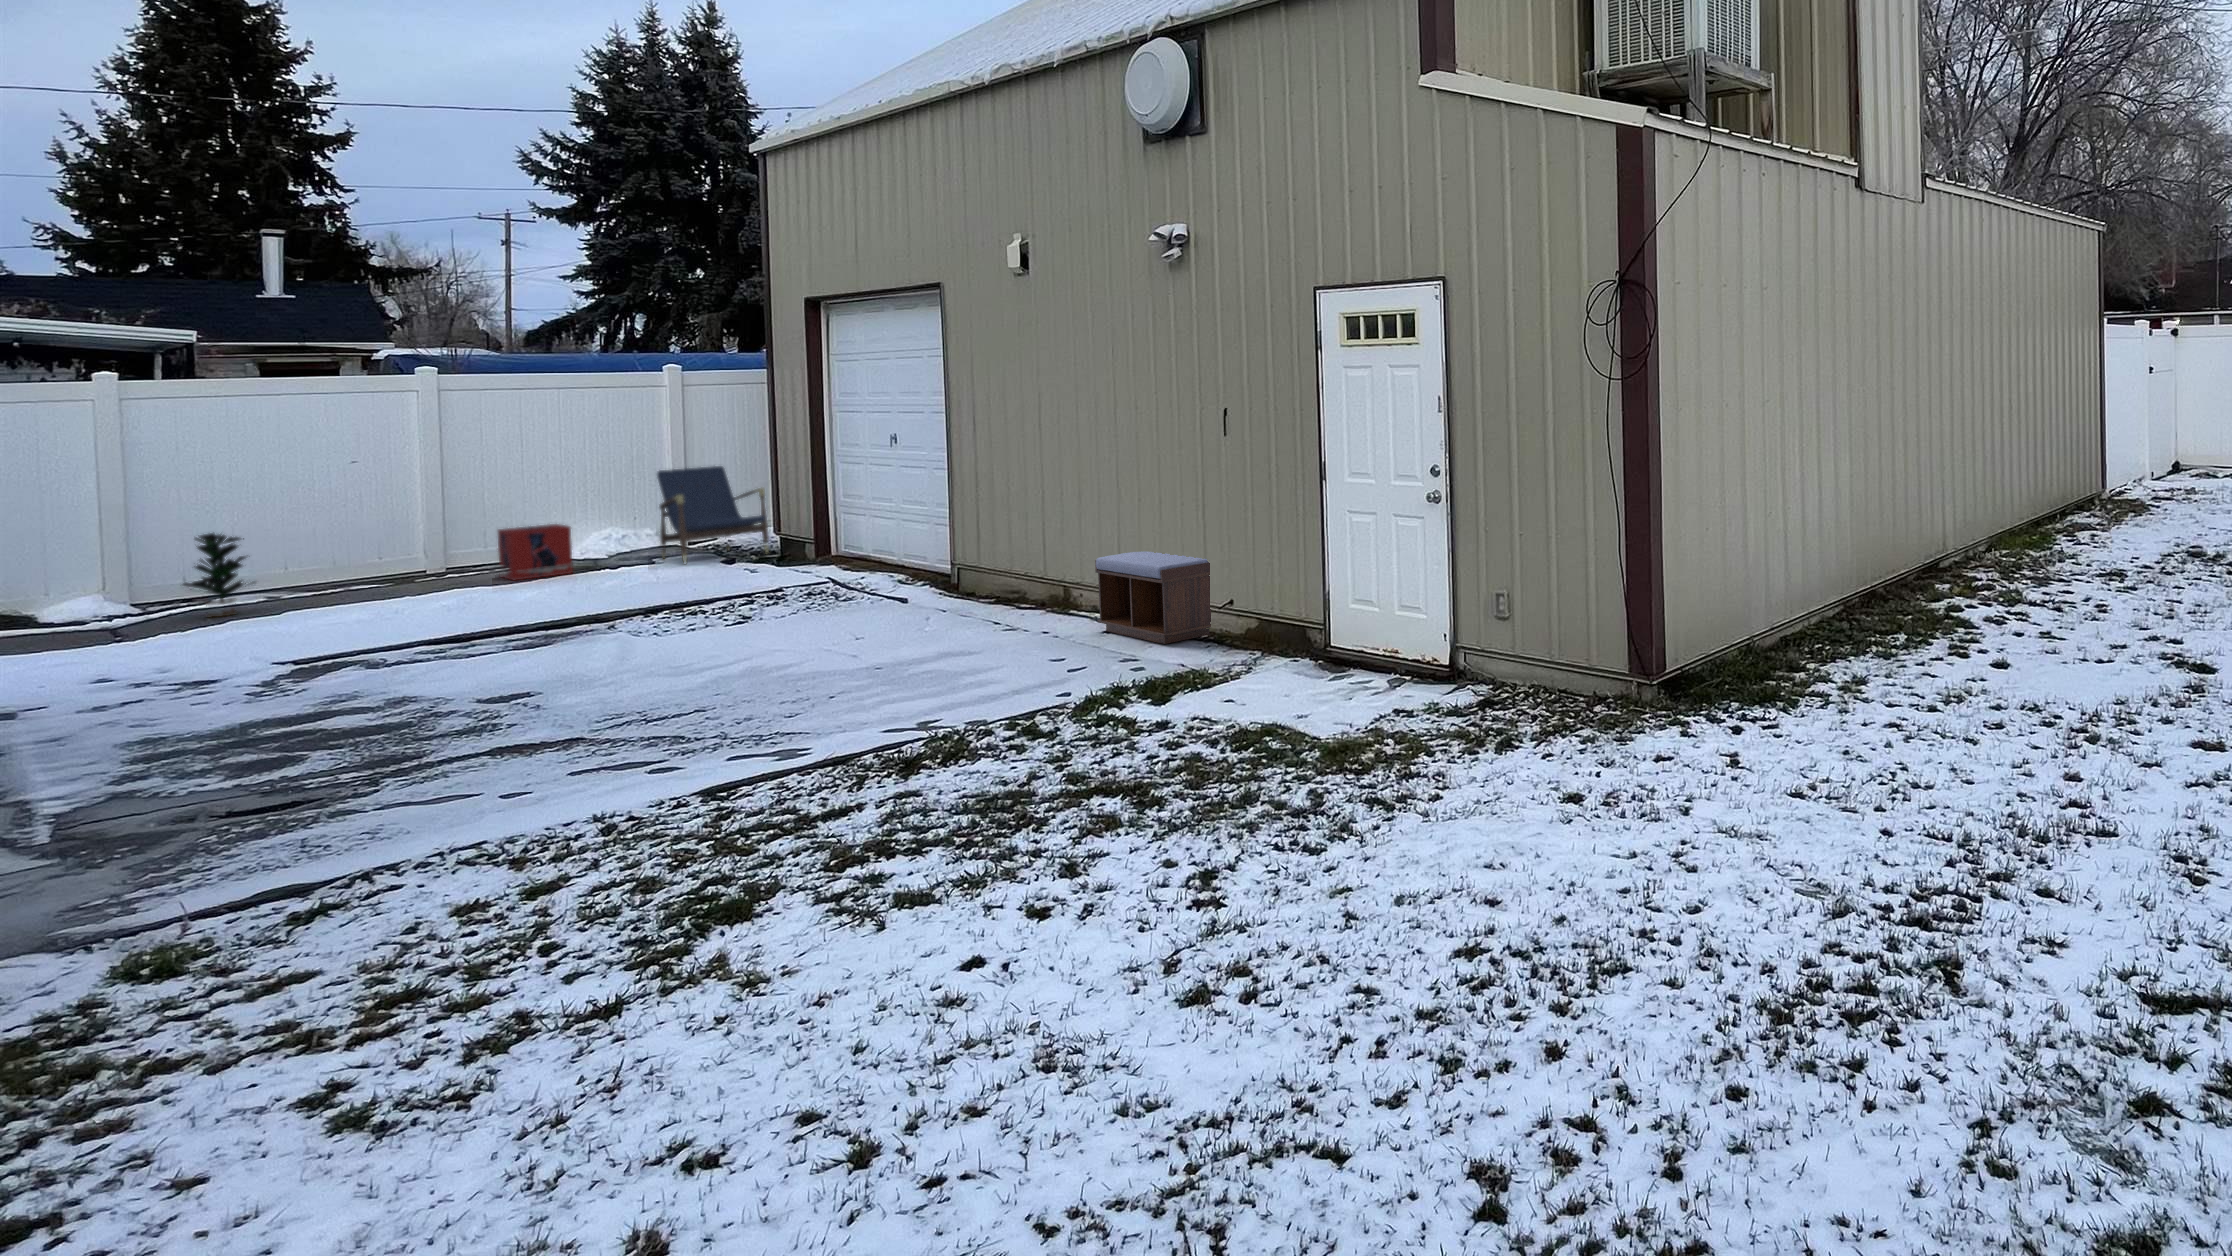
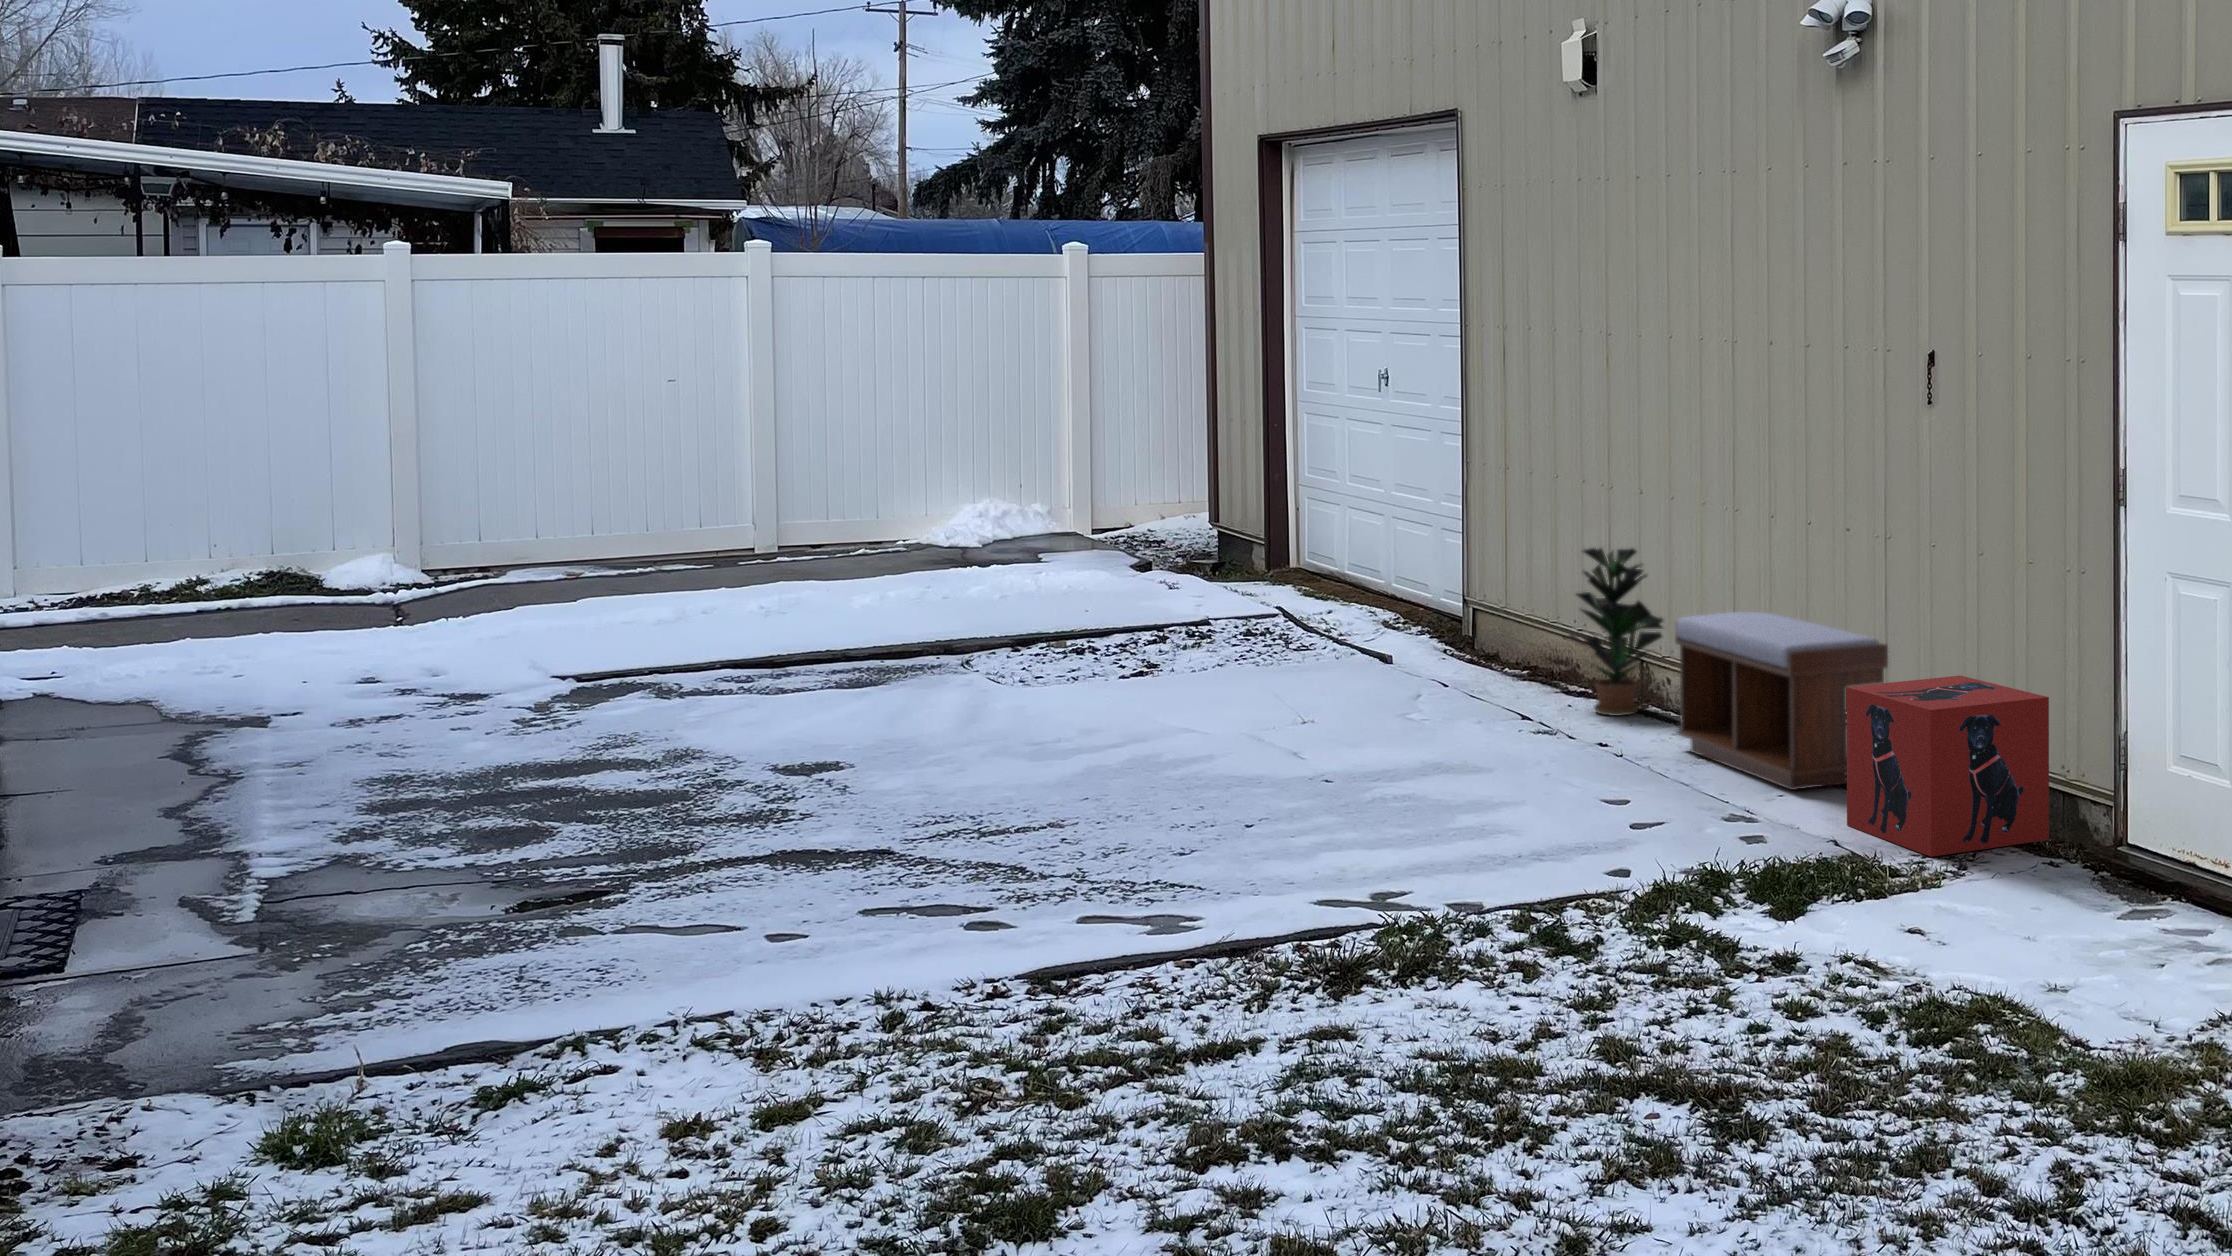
lounge chair: present [657,466,769,563] -> none [1055,417,1199,566]
storage box: present [498,524,573,580] -> present [1846,676,2049,857]
potted plant: present [183,533,254,618] -> present [1569,548,1663,716]

